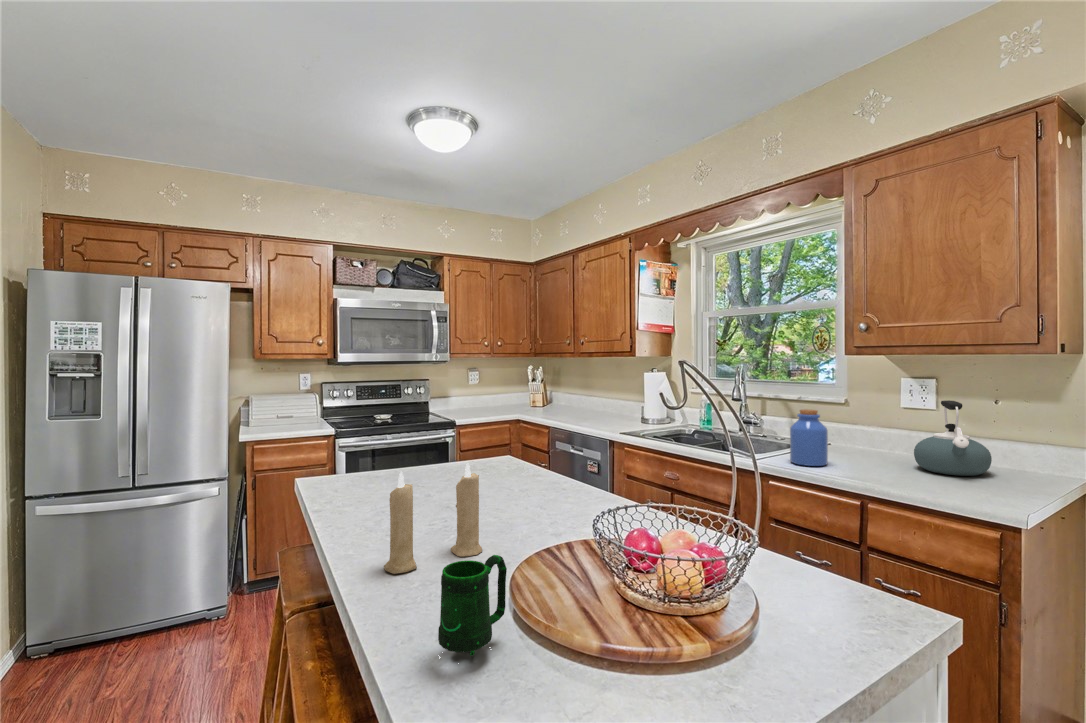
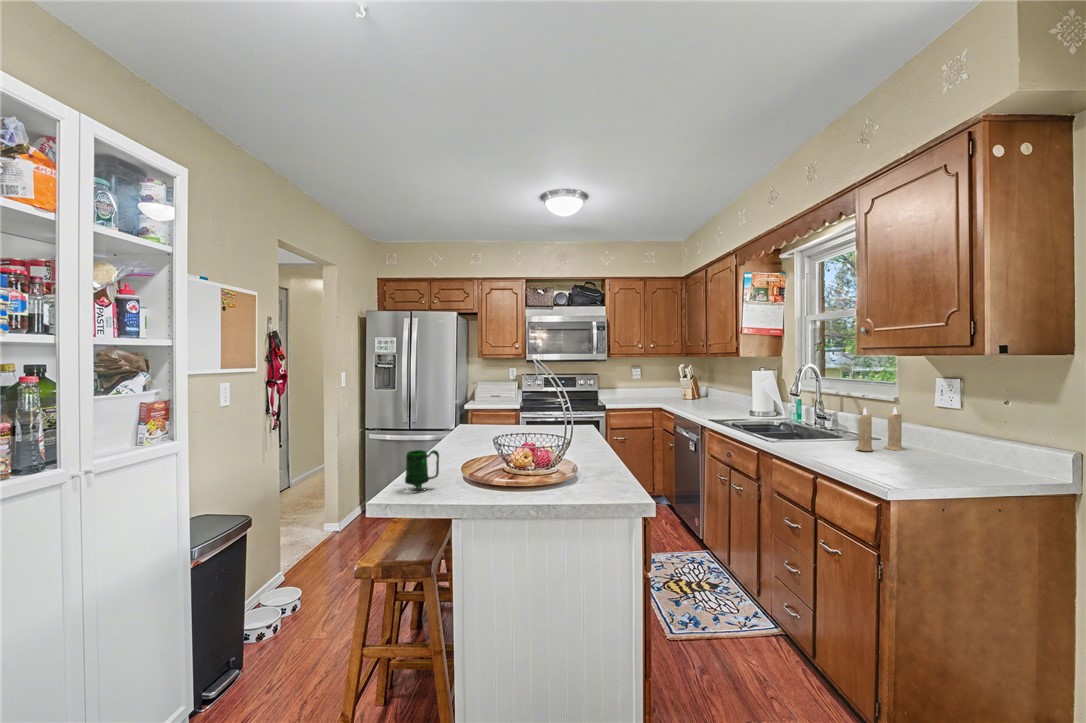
kettle: present [914,400,992,476] -> none [914,401,993,475]
jar: present [790,409,828,466] -> none [801,404,835,453]
candle: present [384,463,482,574] -> present [855,408,903,451]

